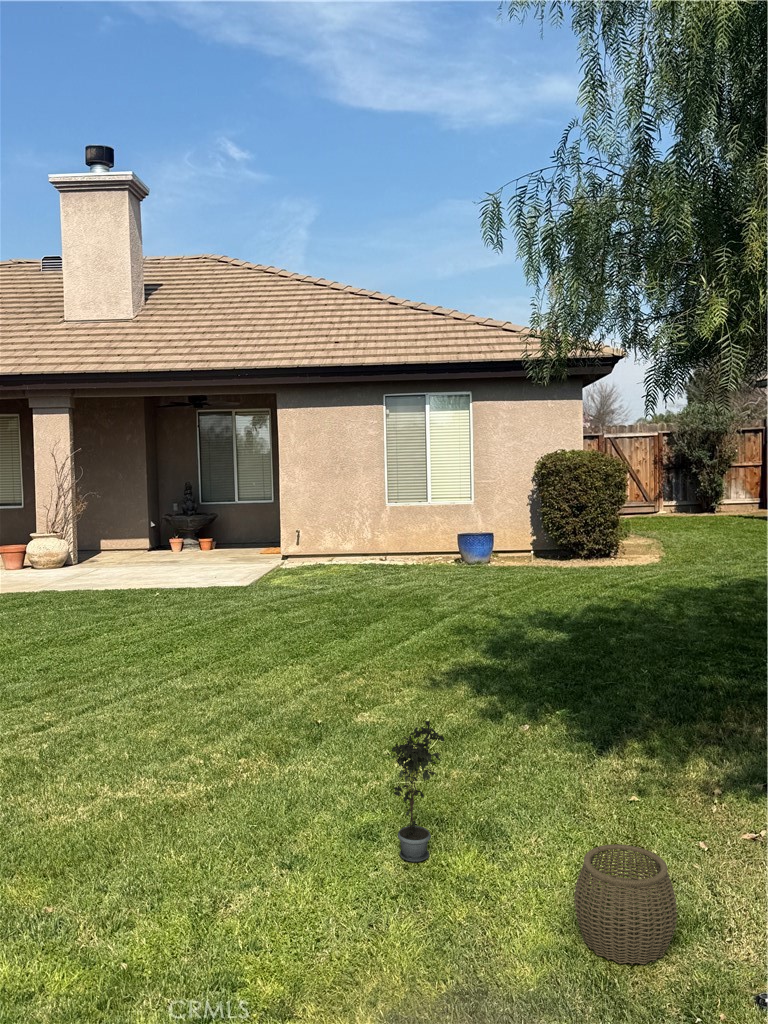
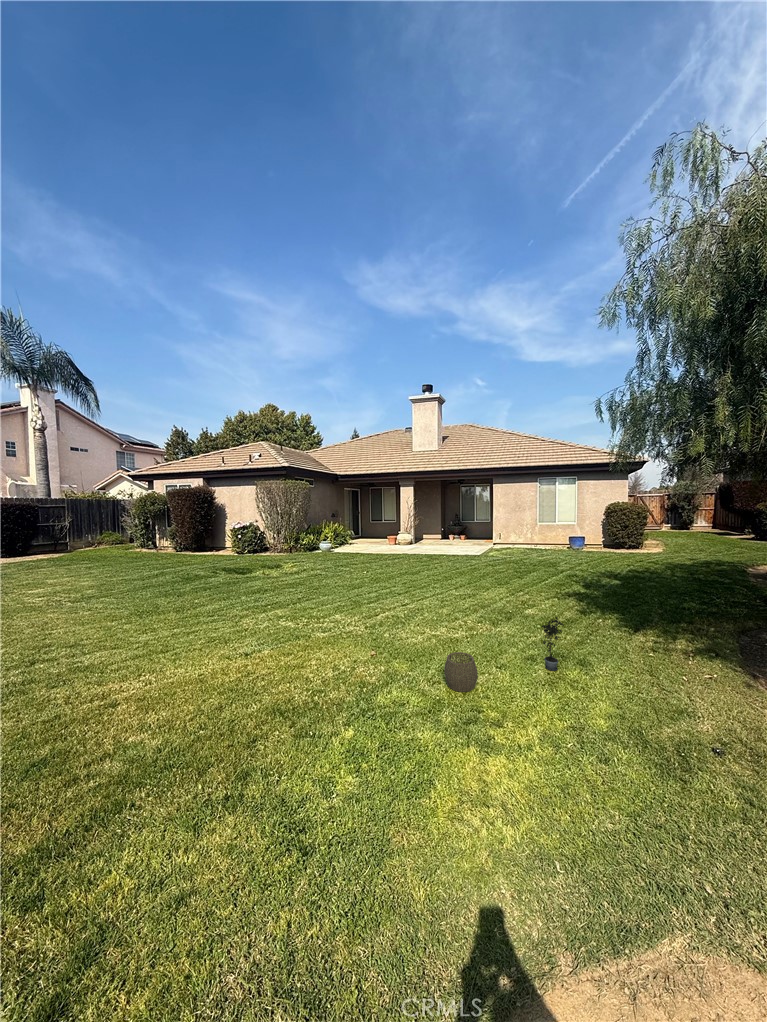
woven basket: present [574,844,677,965] -> present [444,652,478,692]

